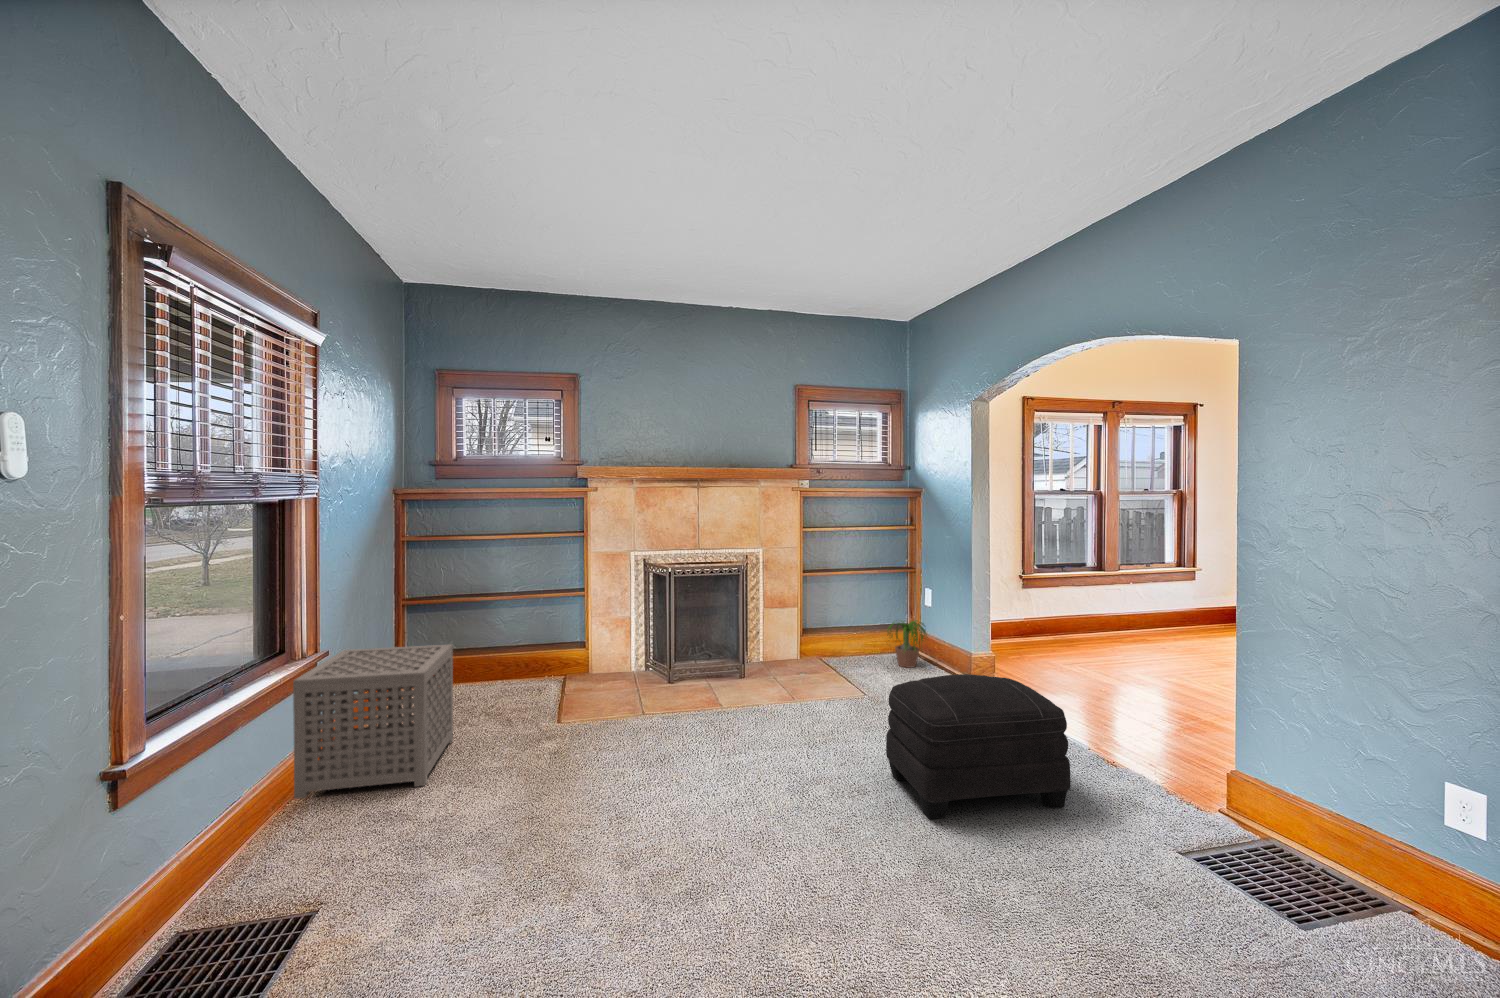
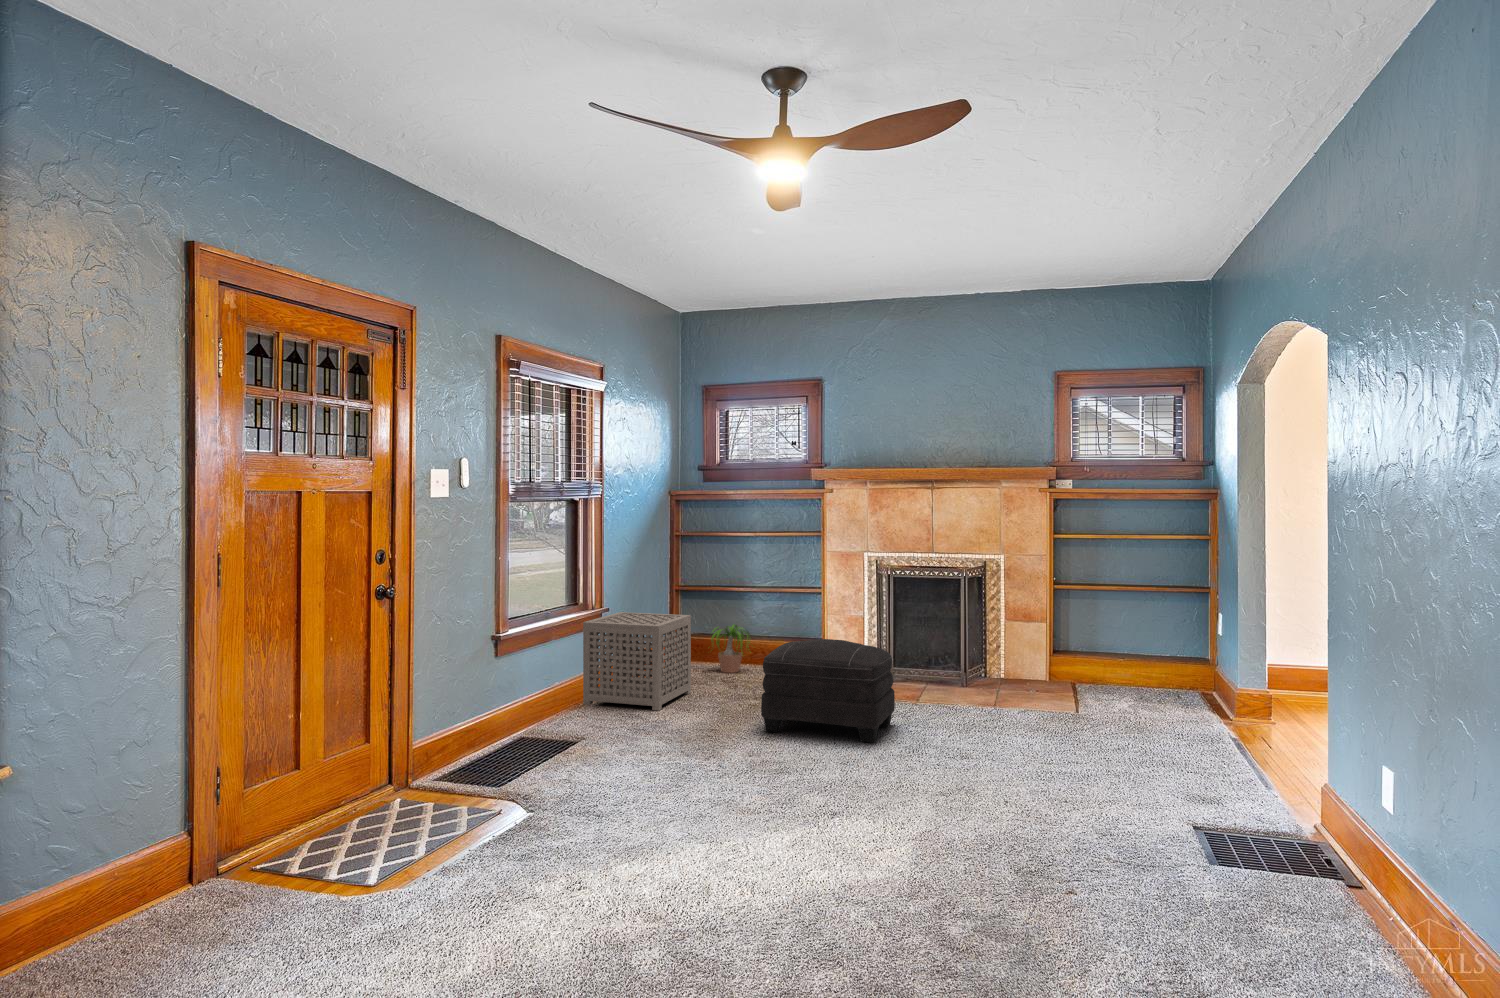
potted plant: present [888,620,926,668] -> present [711,625,750,673]
ottoman: present [886,674,1070,819] -> present [761,639,895,743]

